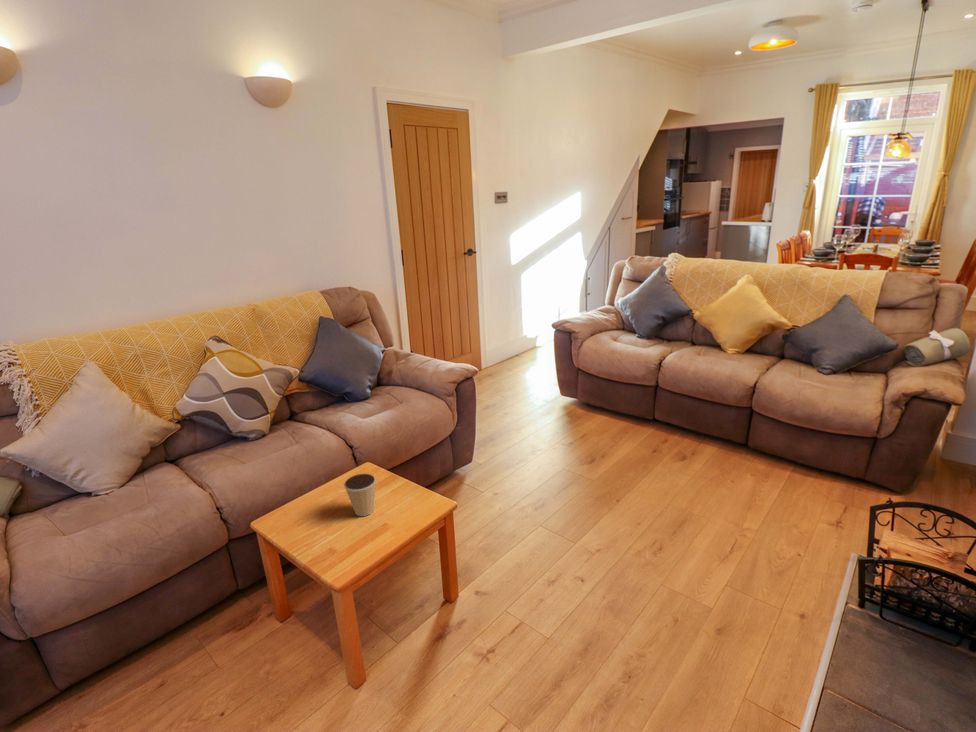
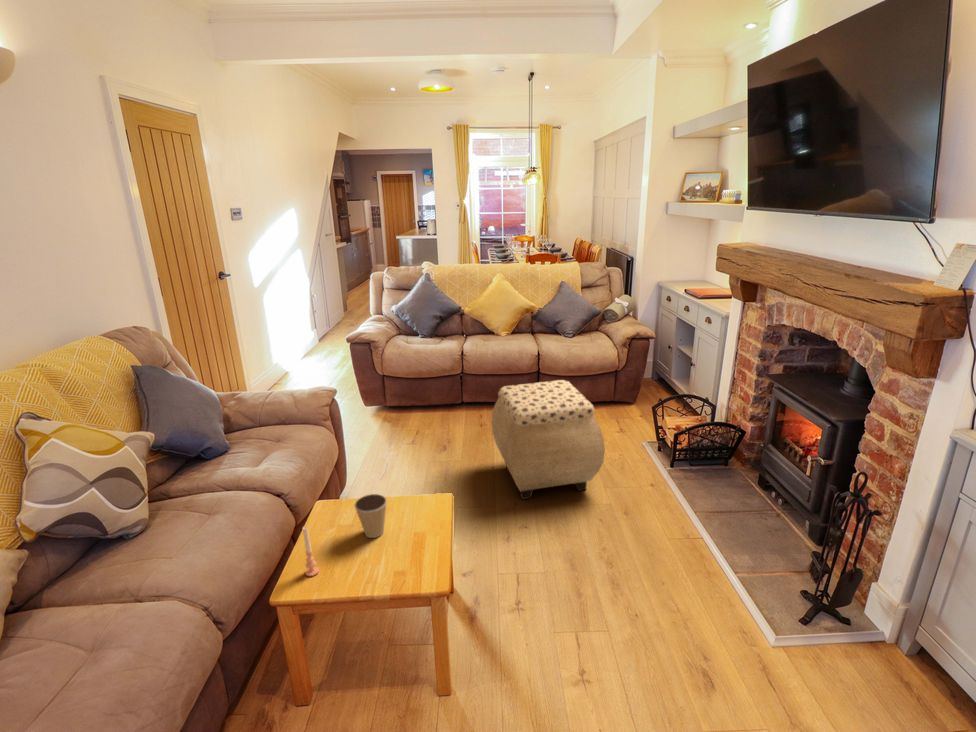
ottoman: none [597,411,739,576] -> present [491,380,605,499]
candle: none [280,479,297,525] -> present [303,526,319,576]

